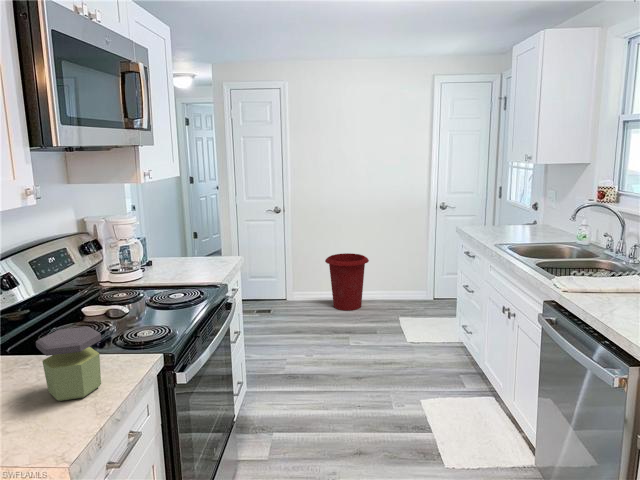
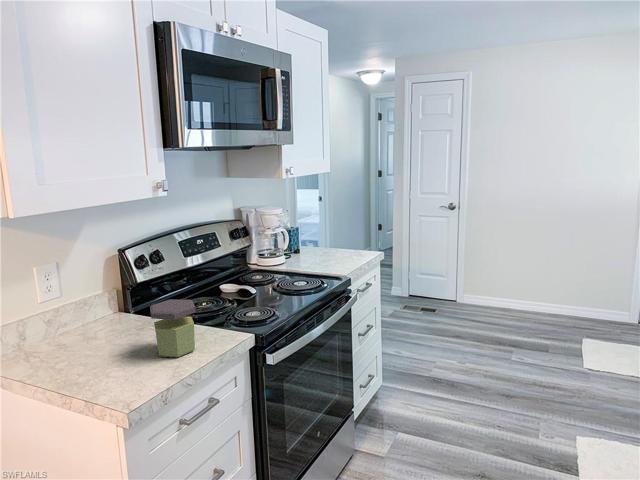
waste bin: present [325,253,369,310] -> none [500,258,553,322]

